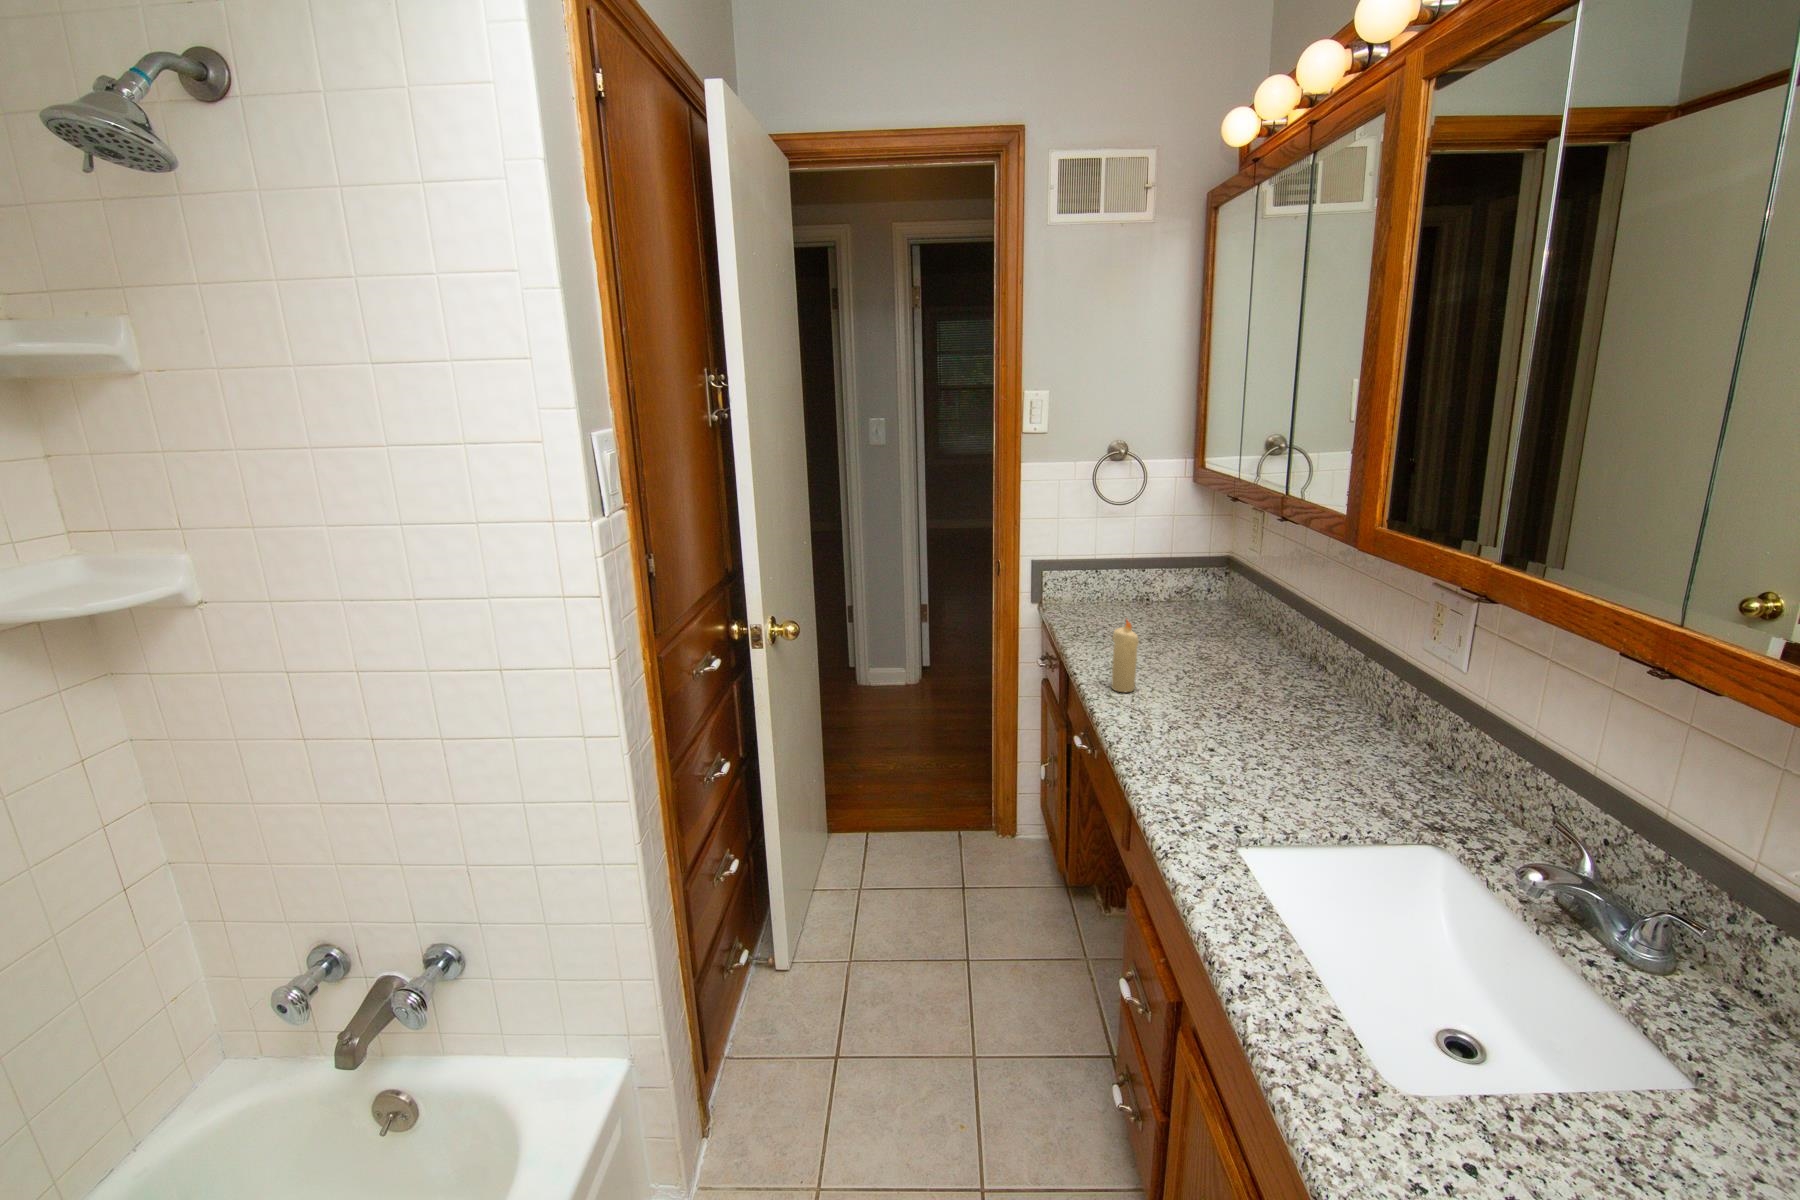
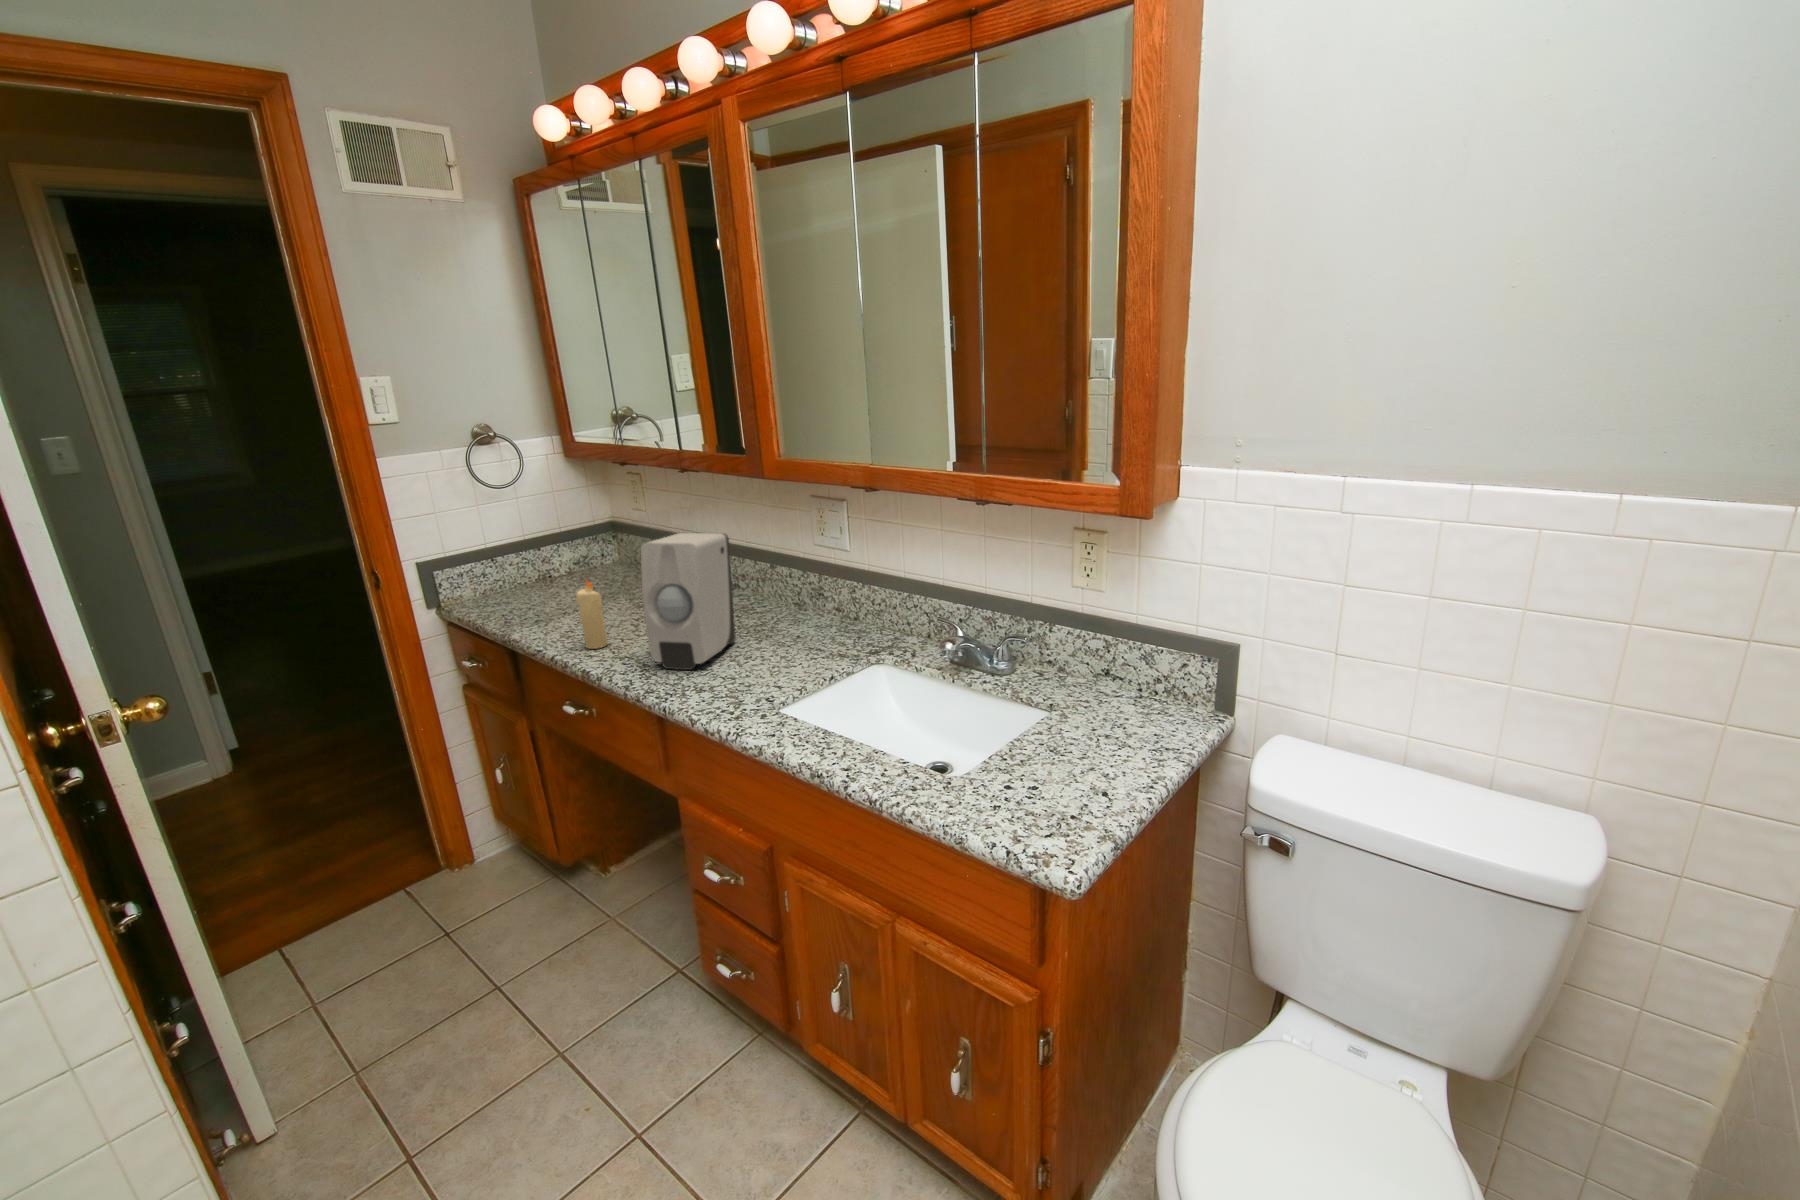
soap dispenser: none [1152,596,1285,754] -> present [641,533,736,670]

